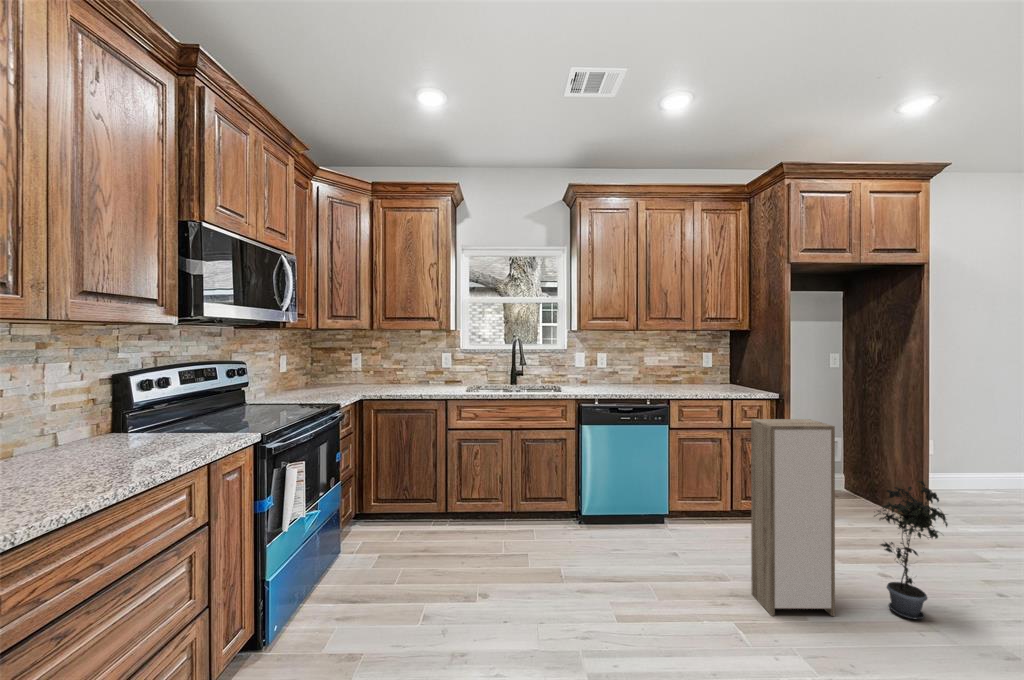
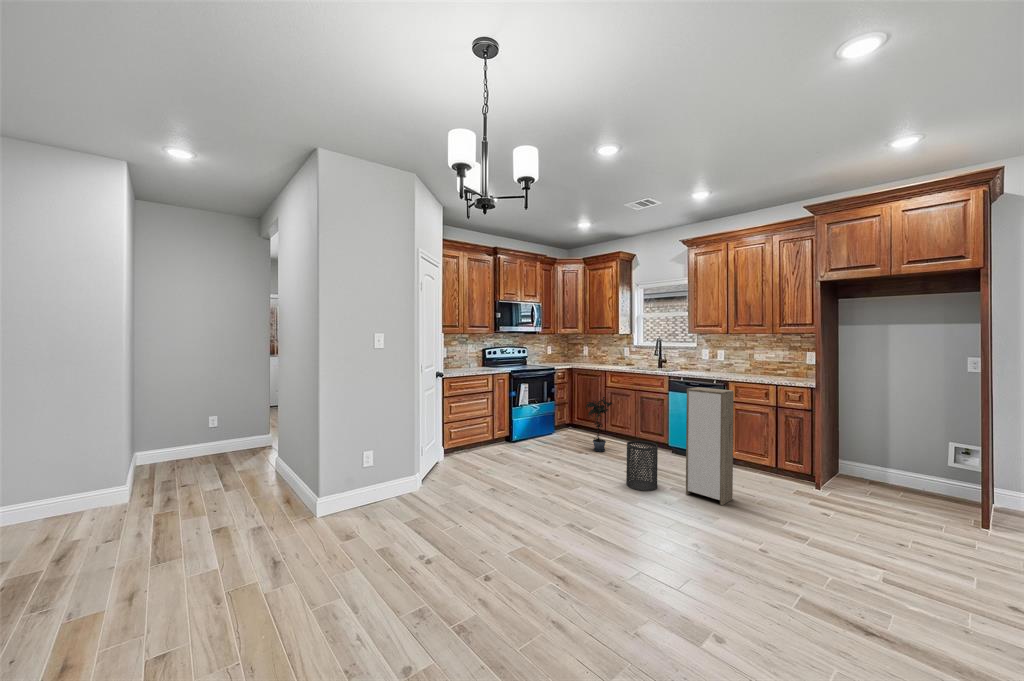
potted plant: present [875,481,948,619] -> present [586,397,612,452]
trash can: none [672,535,736,647] -> present [626,441,658,491]

